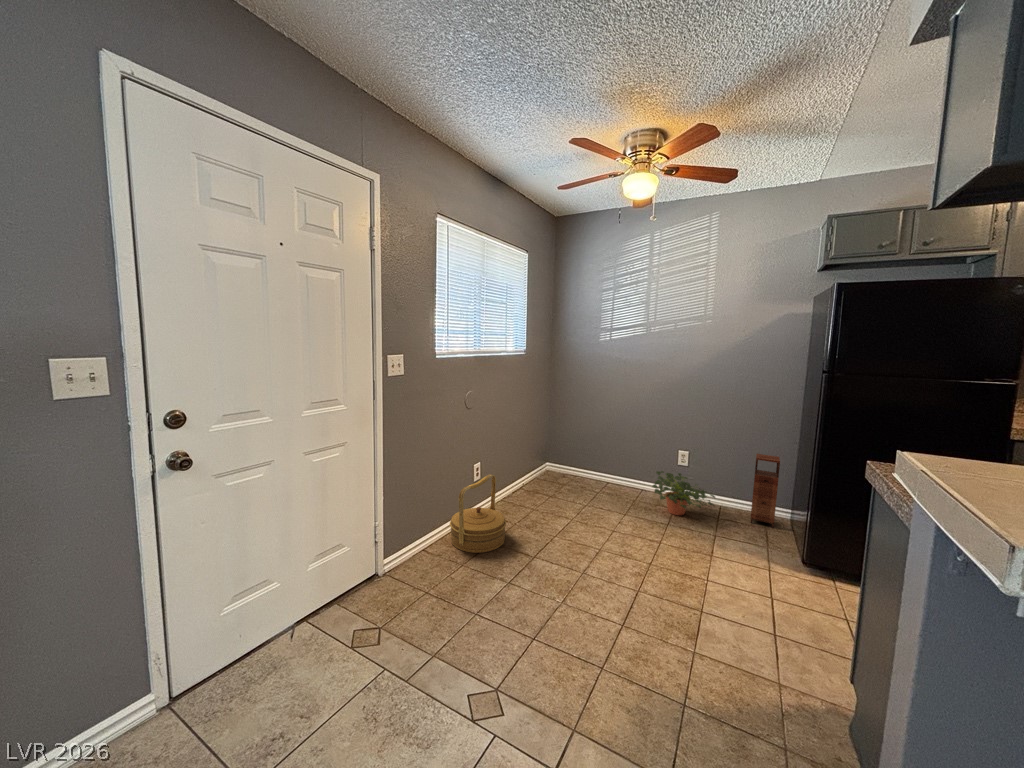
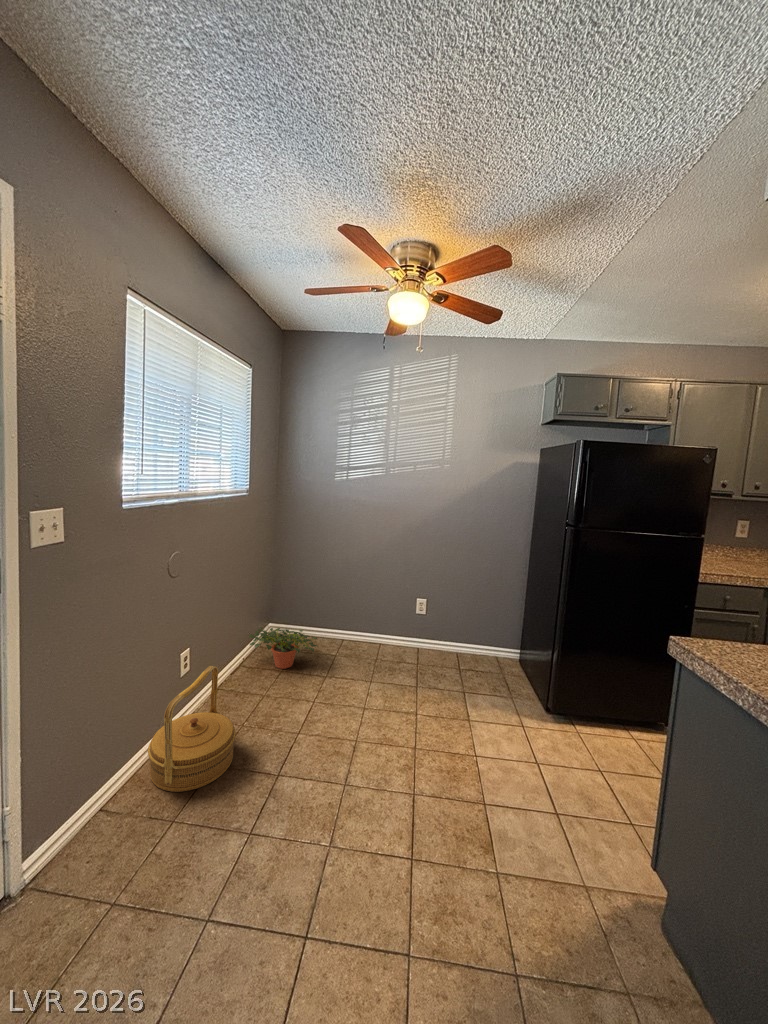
storage cabinet: present [751,454,780,528] -> none [486,598,514,670]
potted plant: present [652,471,715,515] -> present [249,627,317,669]

